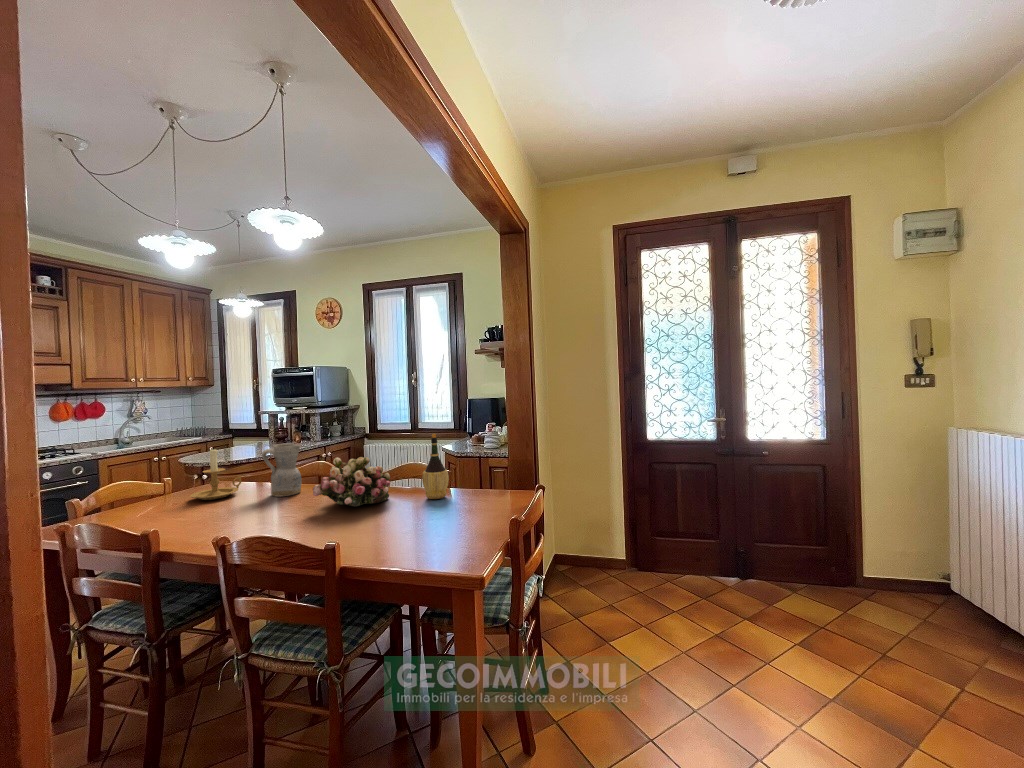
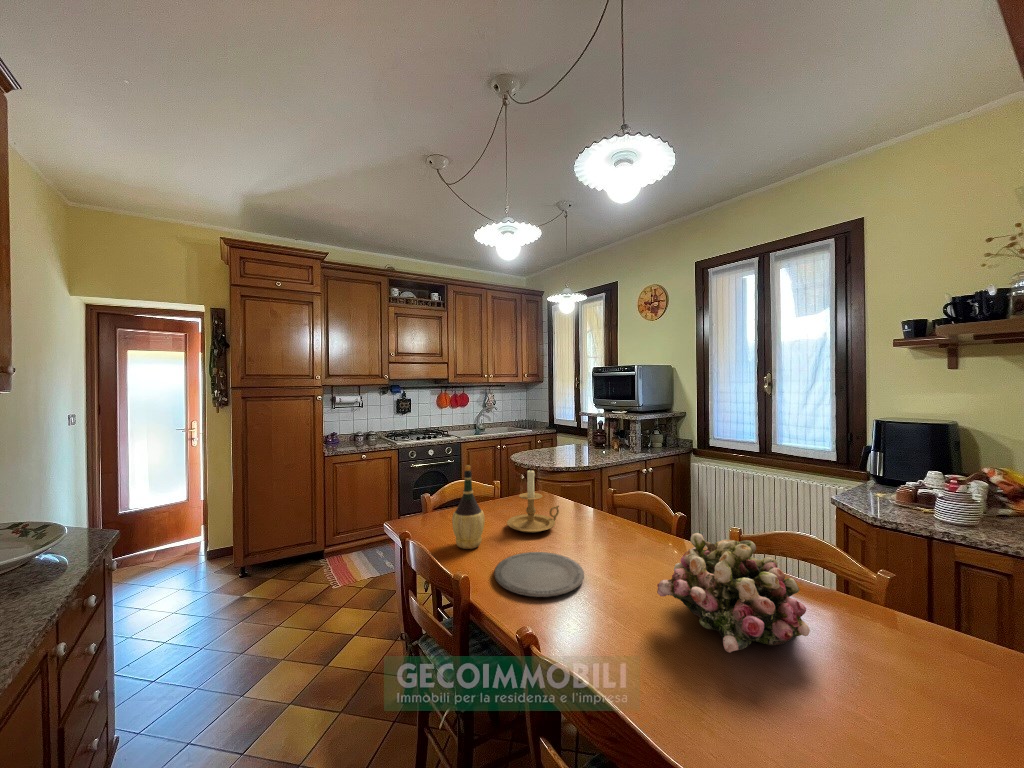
wine bottle: present [422,434,449,499] -> present [452,465,485,549]
ceramic pitcher: present [262,444,301,497] -> none [582,477,631,554]
plate: none [187,502,265,523] -> present [494,552,584,597]

